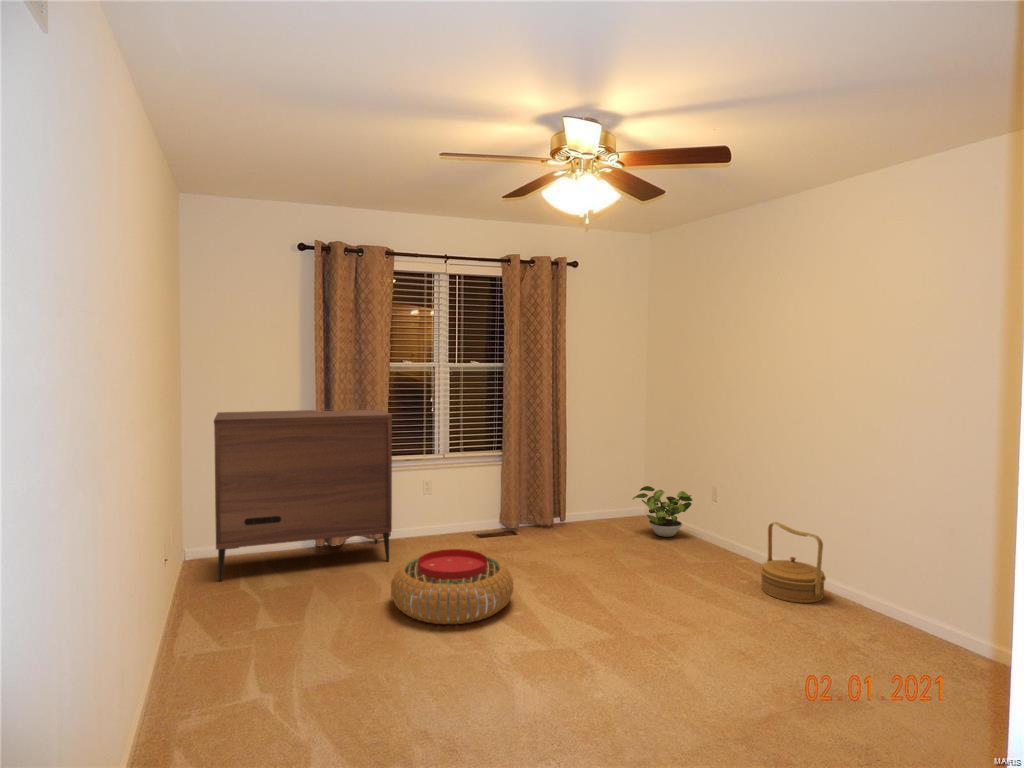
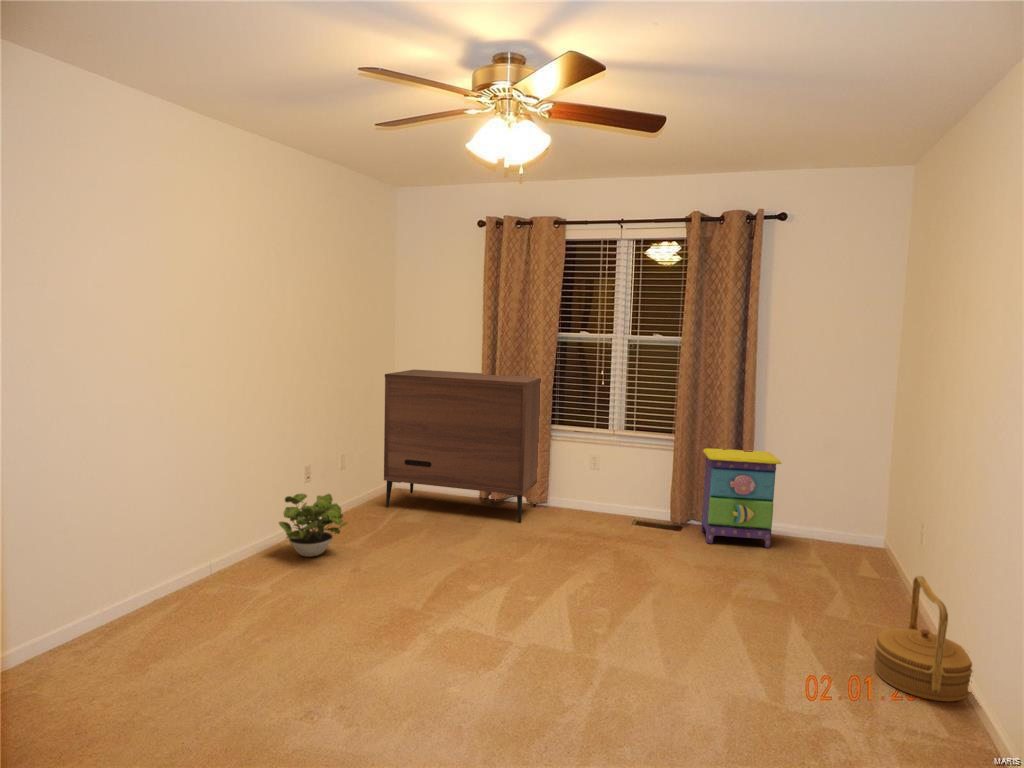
nightstand: none [534,455,602,540] -> present [701,448,781,548]
potted plant: present [633,486,692,537] -> present [279,494,347,557]
pouf: present [391,549,513,624] -> none [453,516,572,587]

